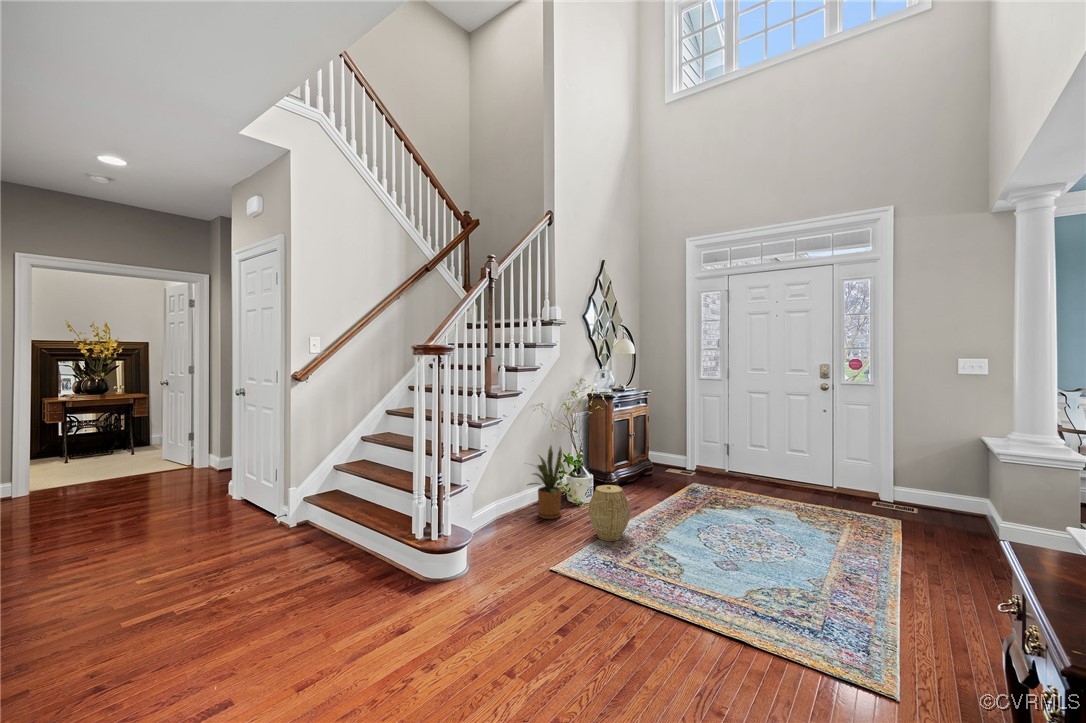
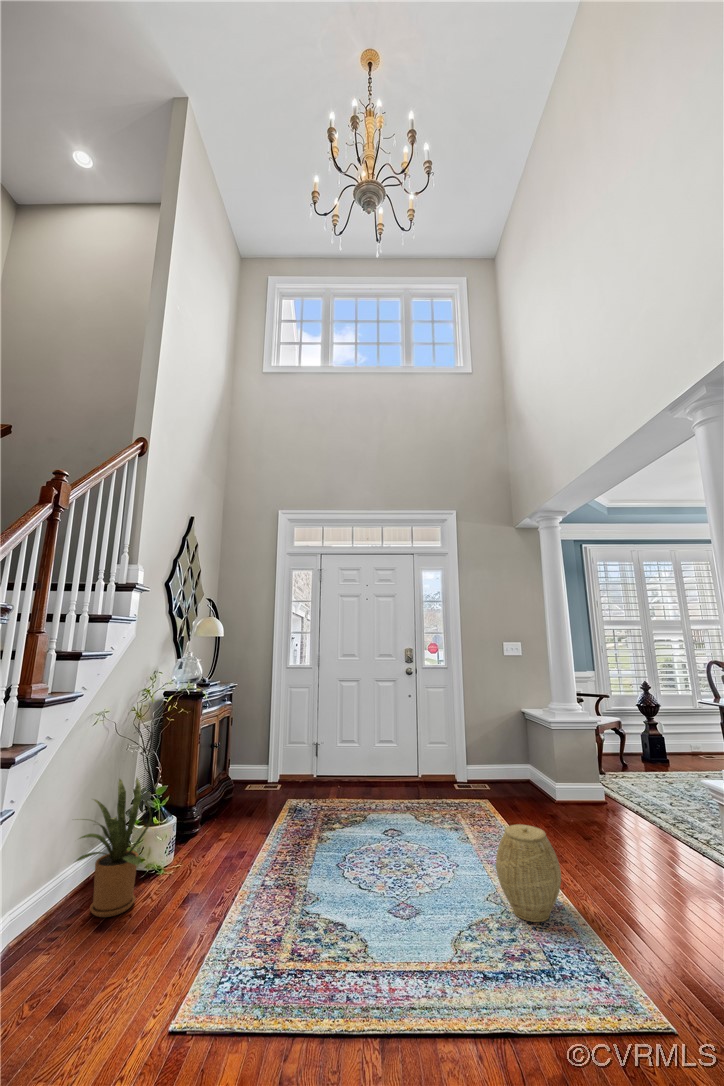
woven basket: present [588,485,630,541] -> present [496,824,561,922]

